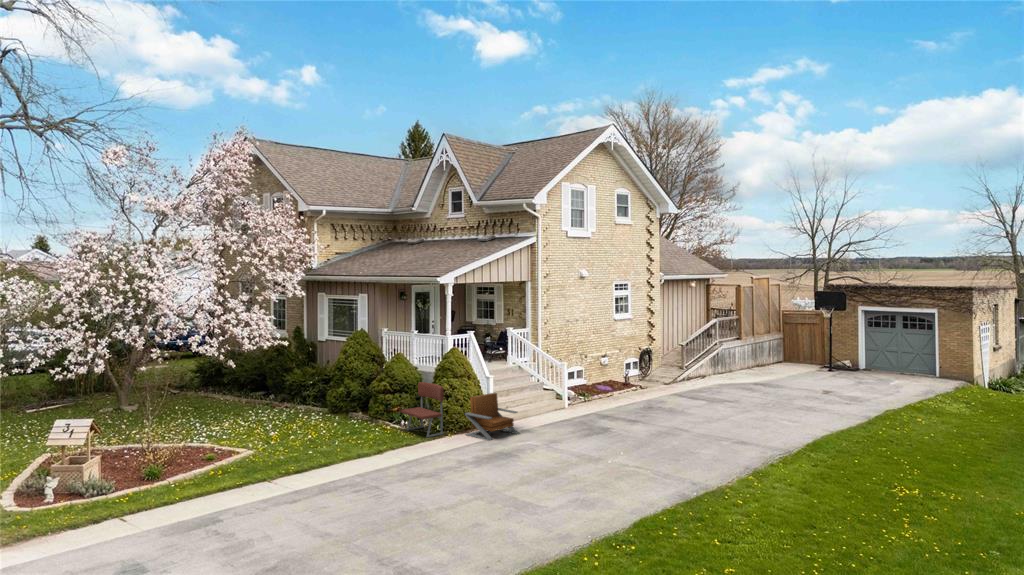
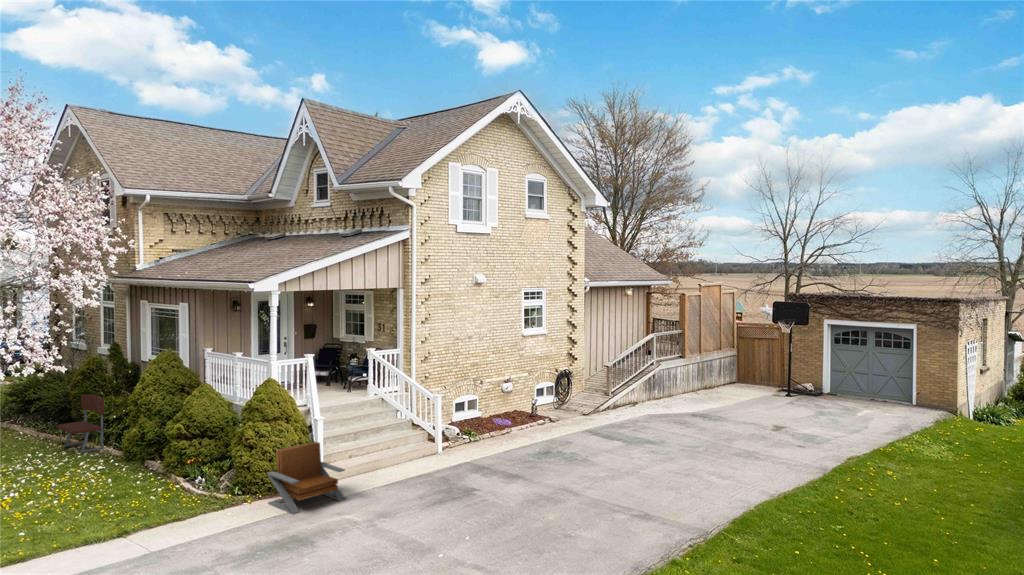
bench: present [400,382,444,437] -> present [56,394,104,453]

